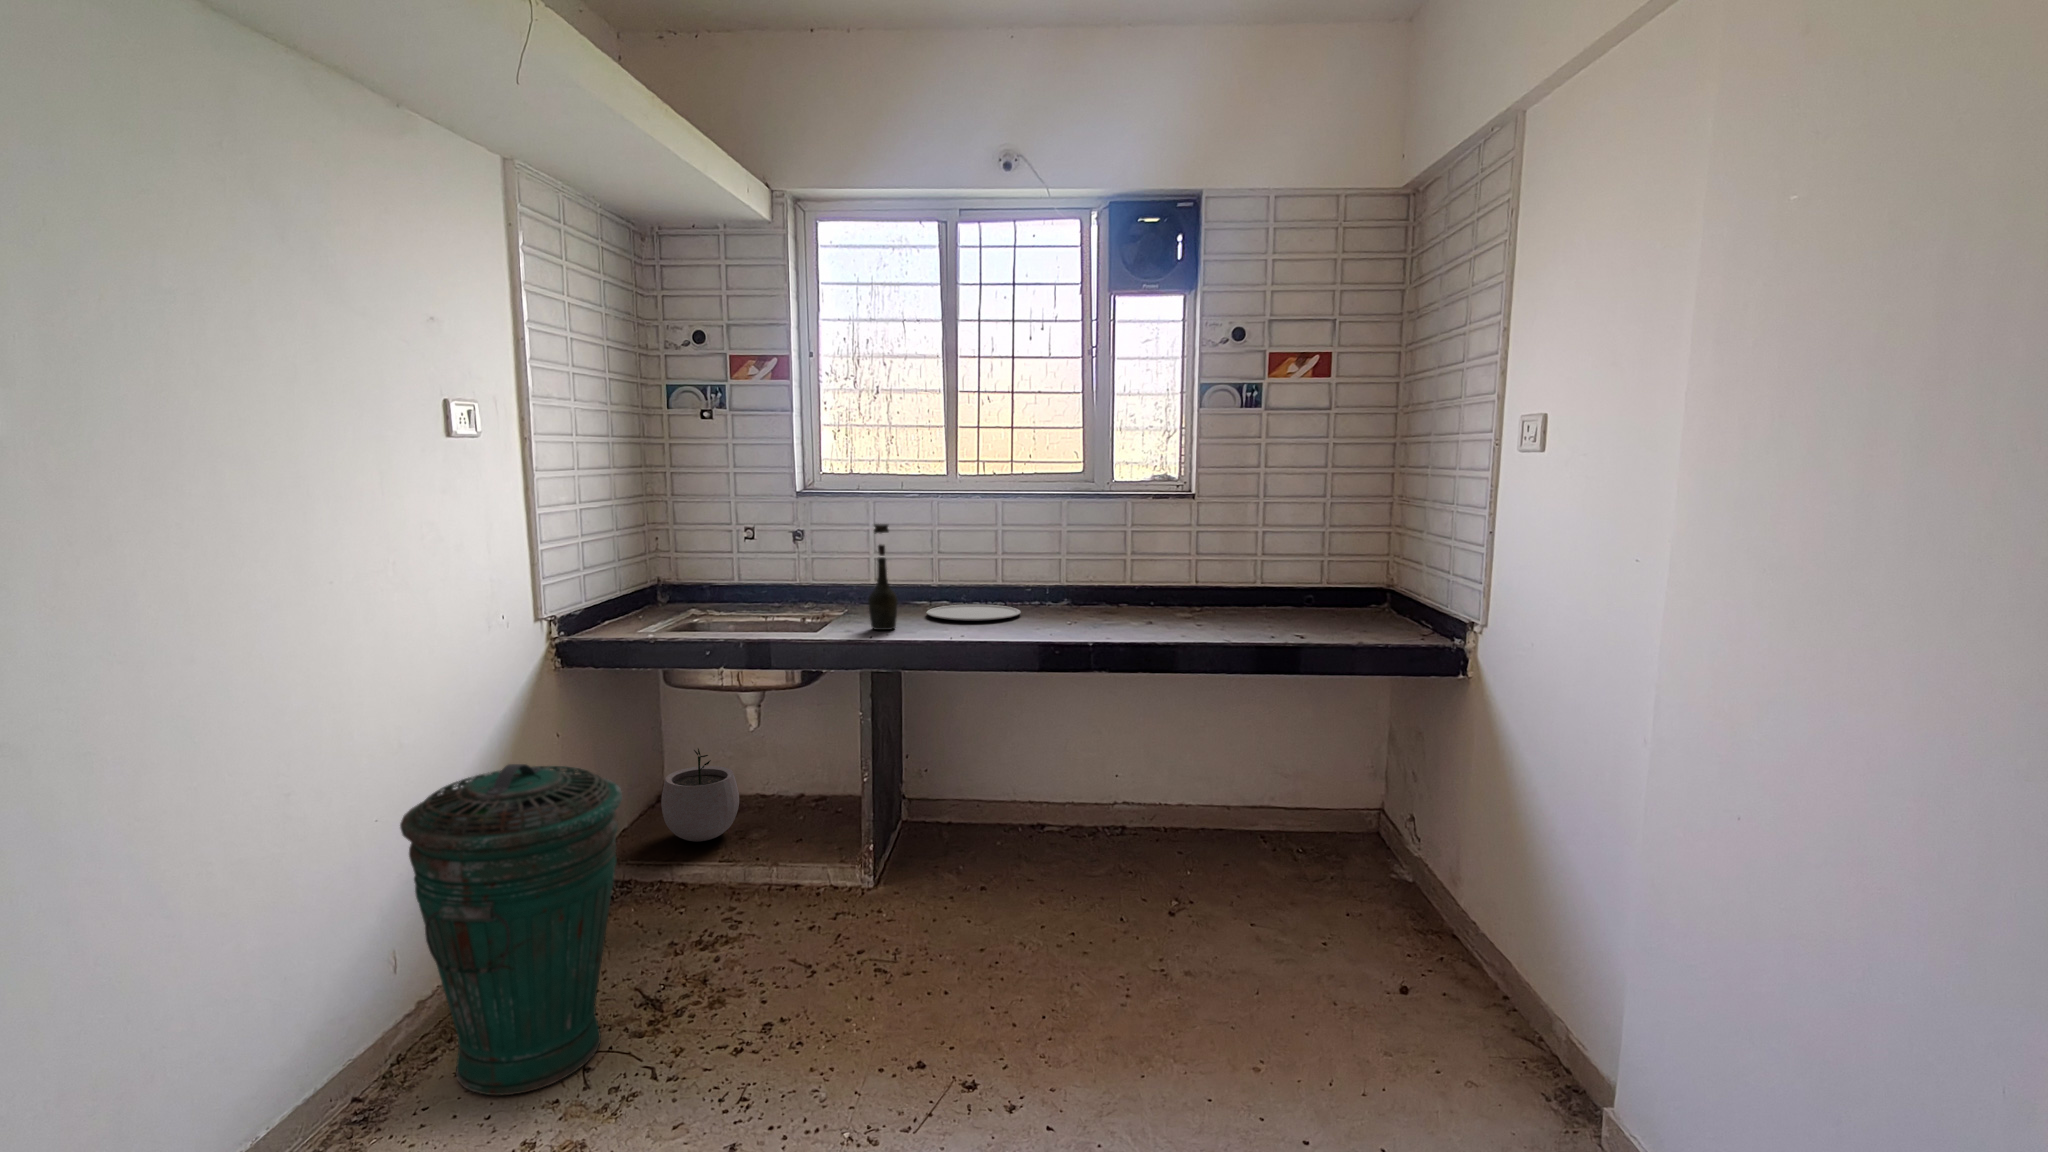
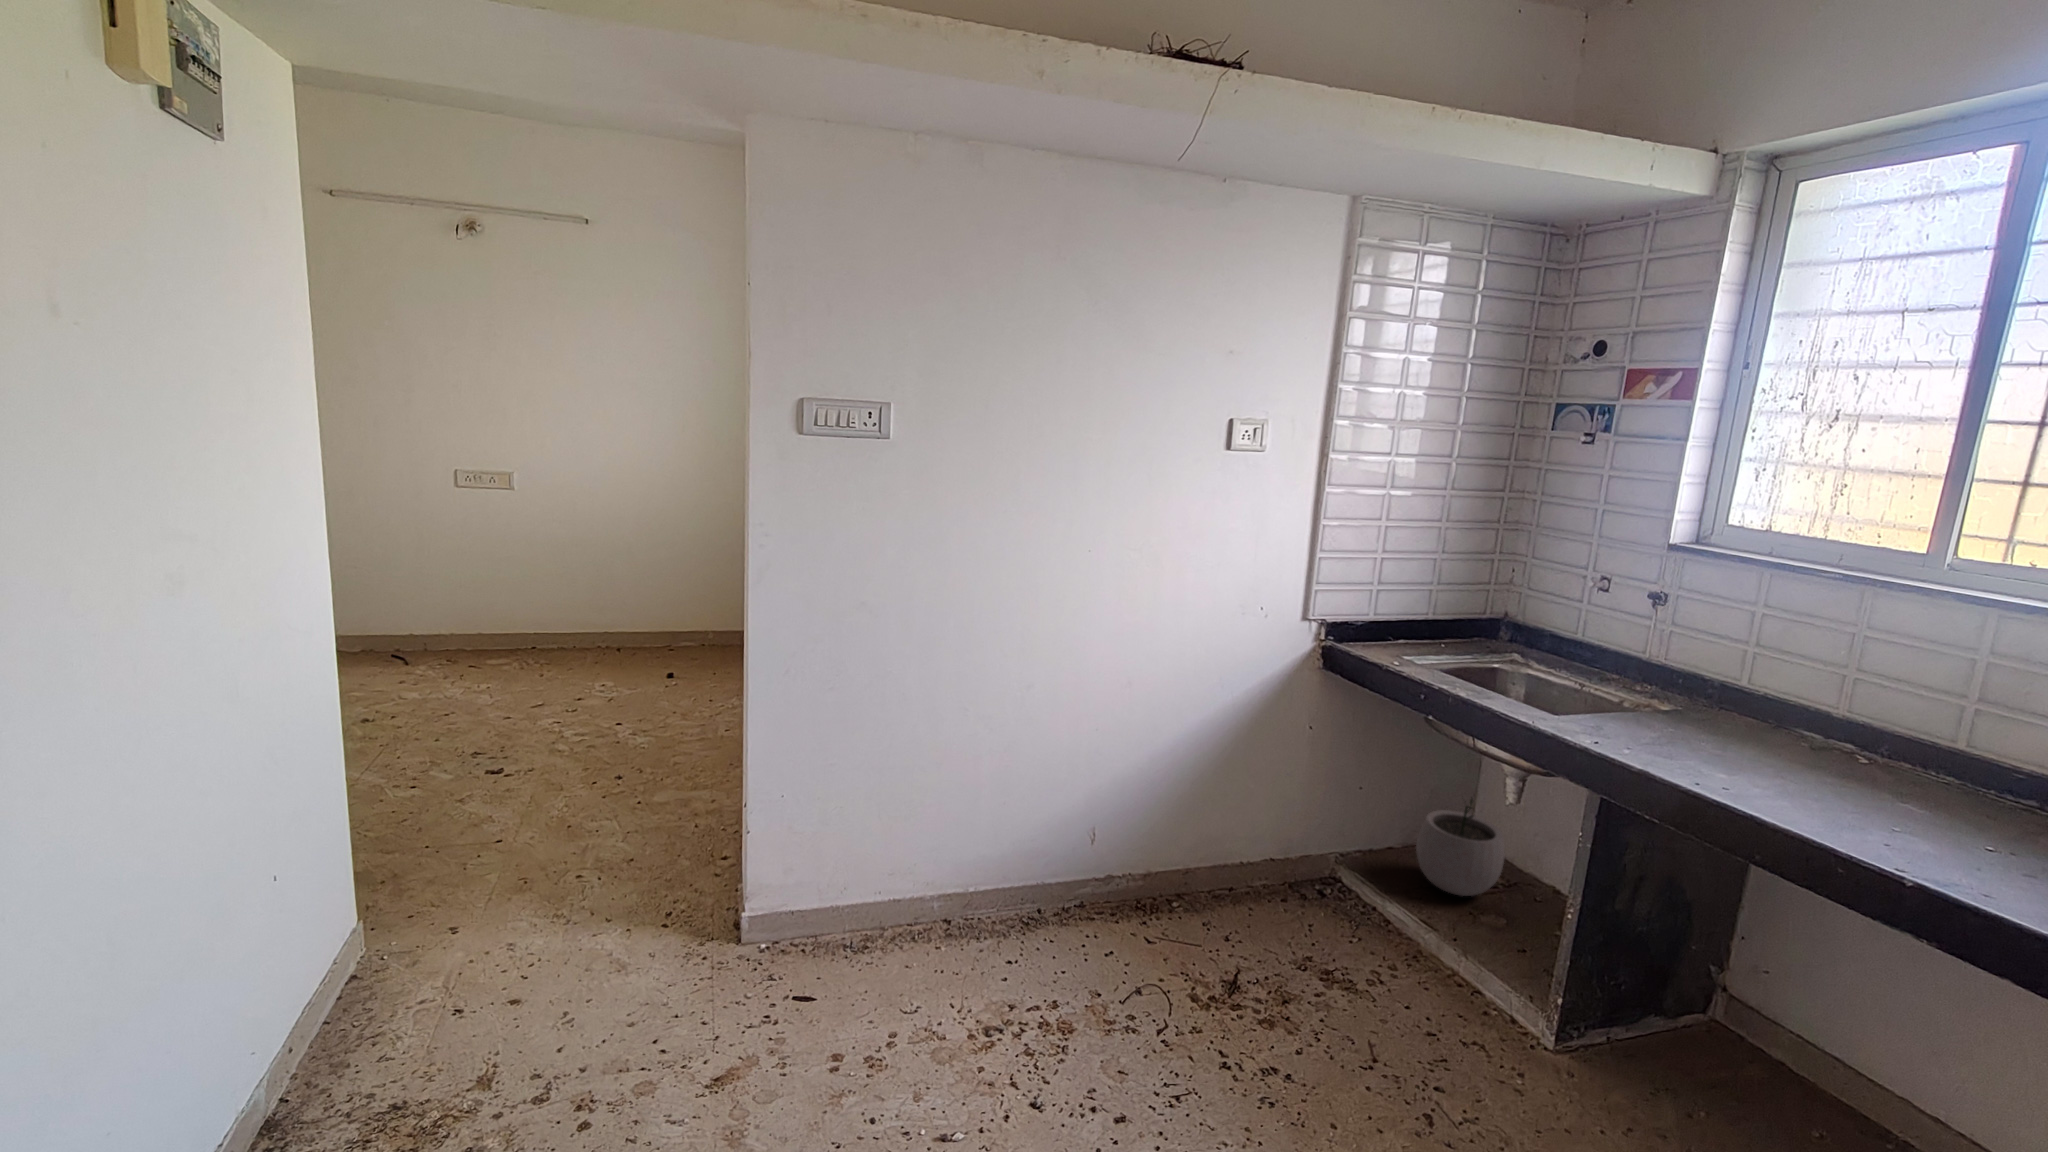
bottle: present [868,524,898,630] -> none [1611,605,1669,750]
plate: present [926,604,1021,621] -> none [1740,748,1939,812]
trash can: present [400,764,622,1096] -> none [1064,722,1232,985]

